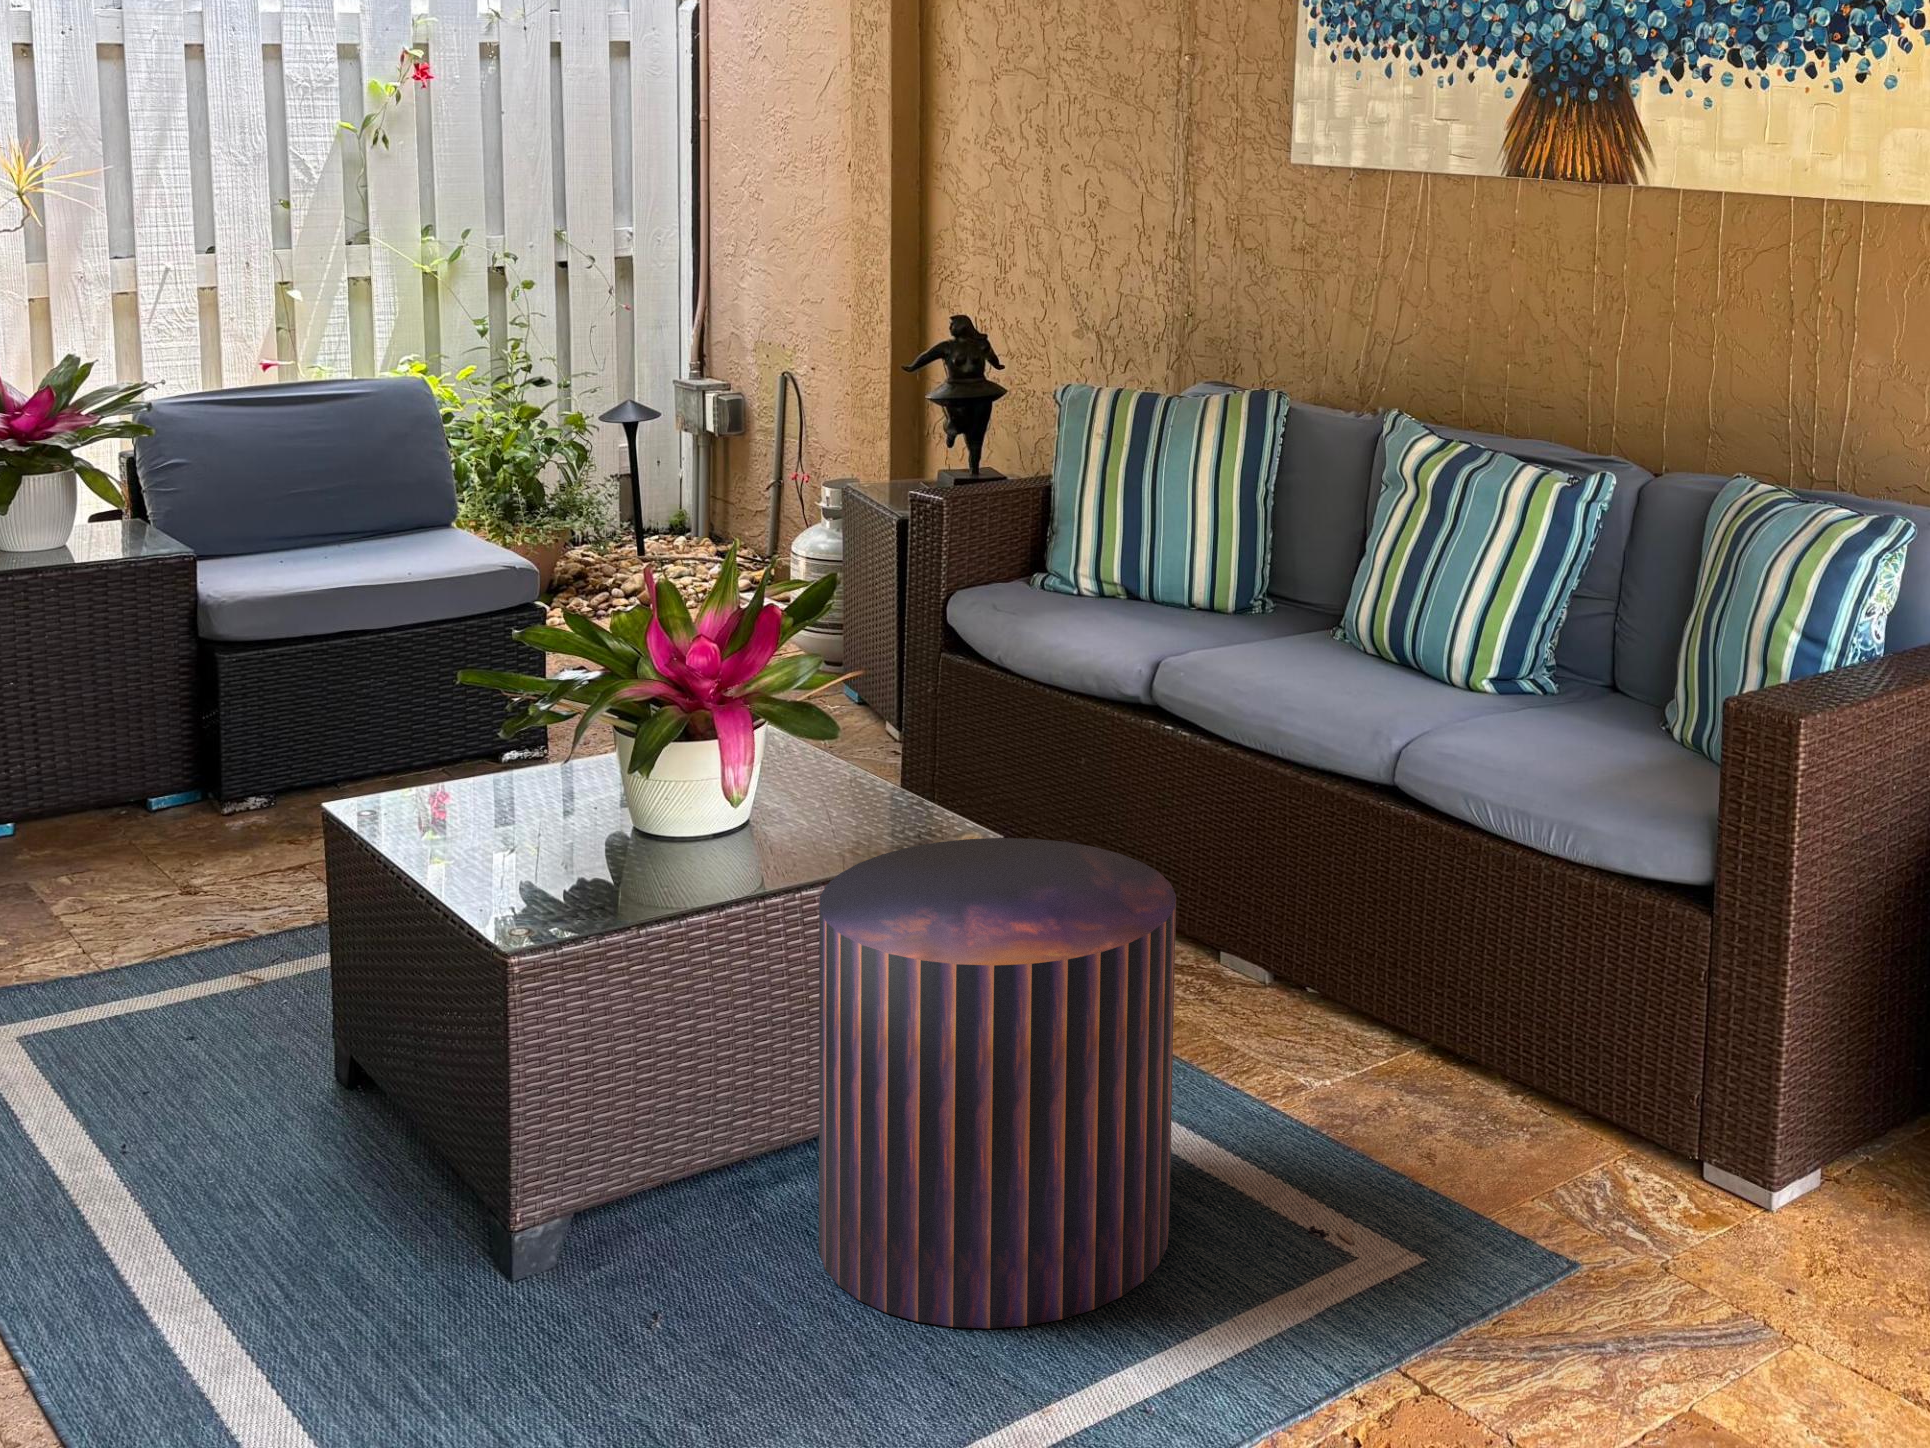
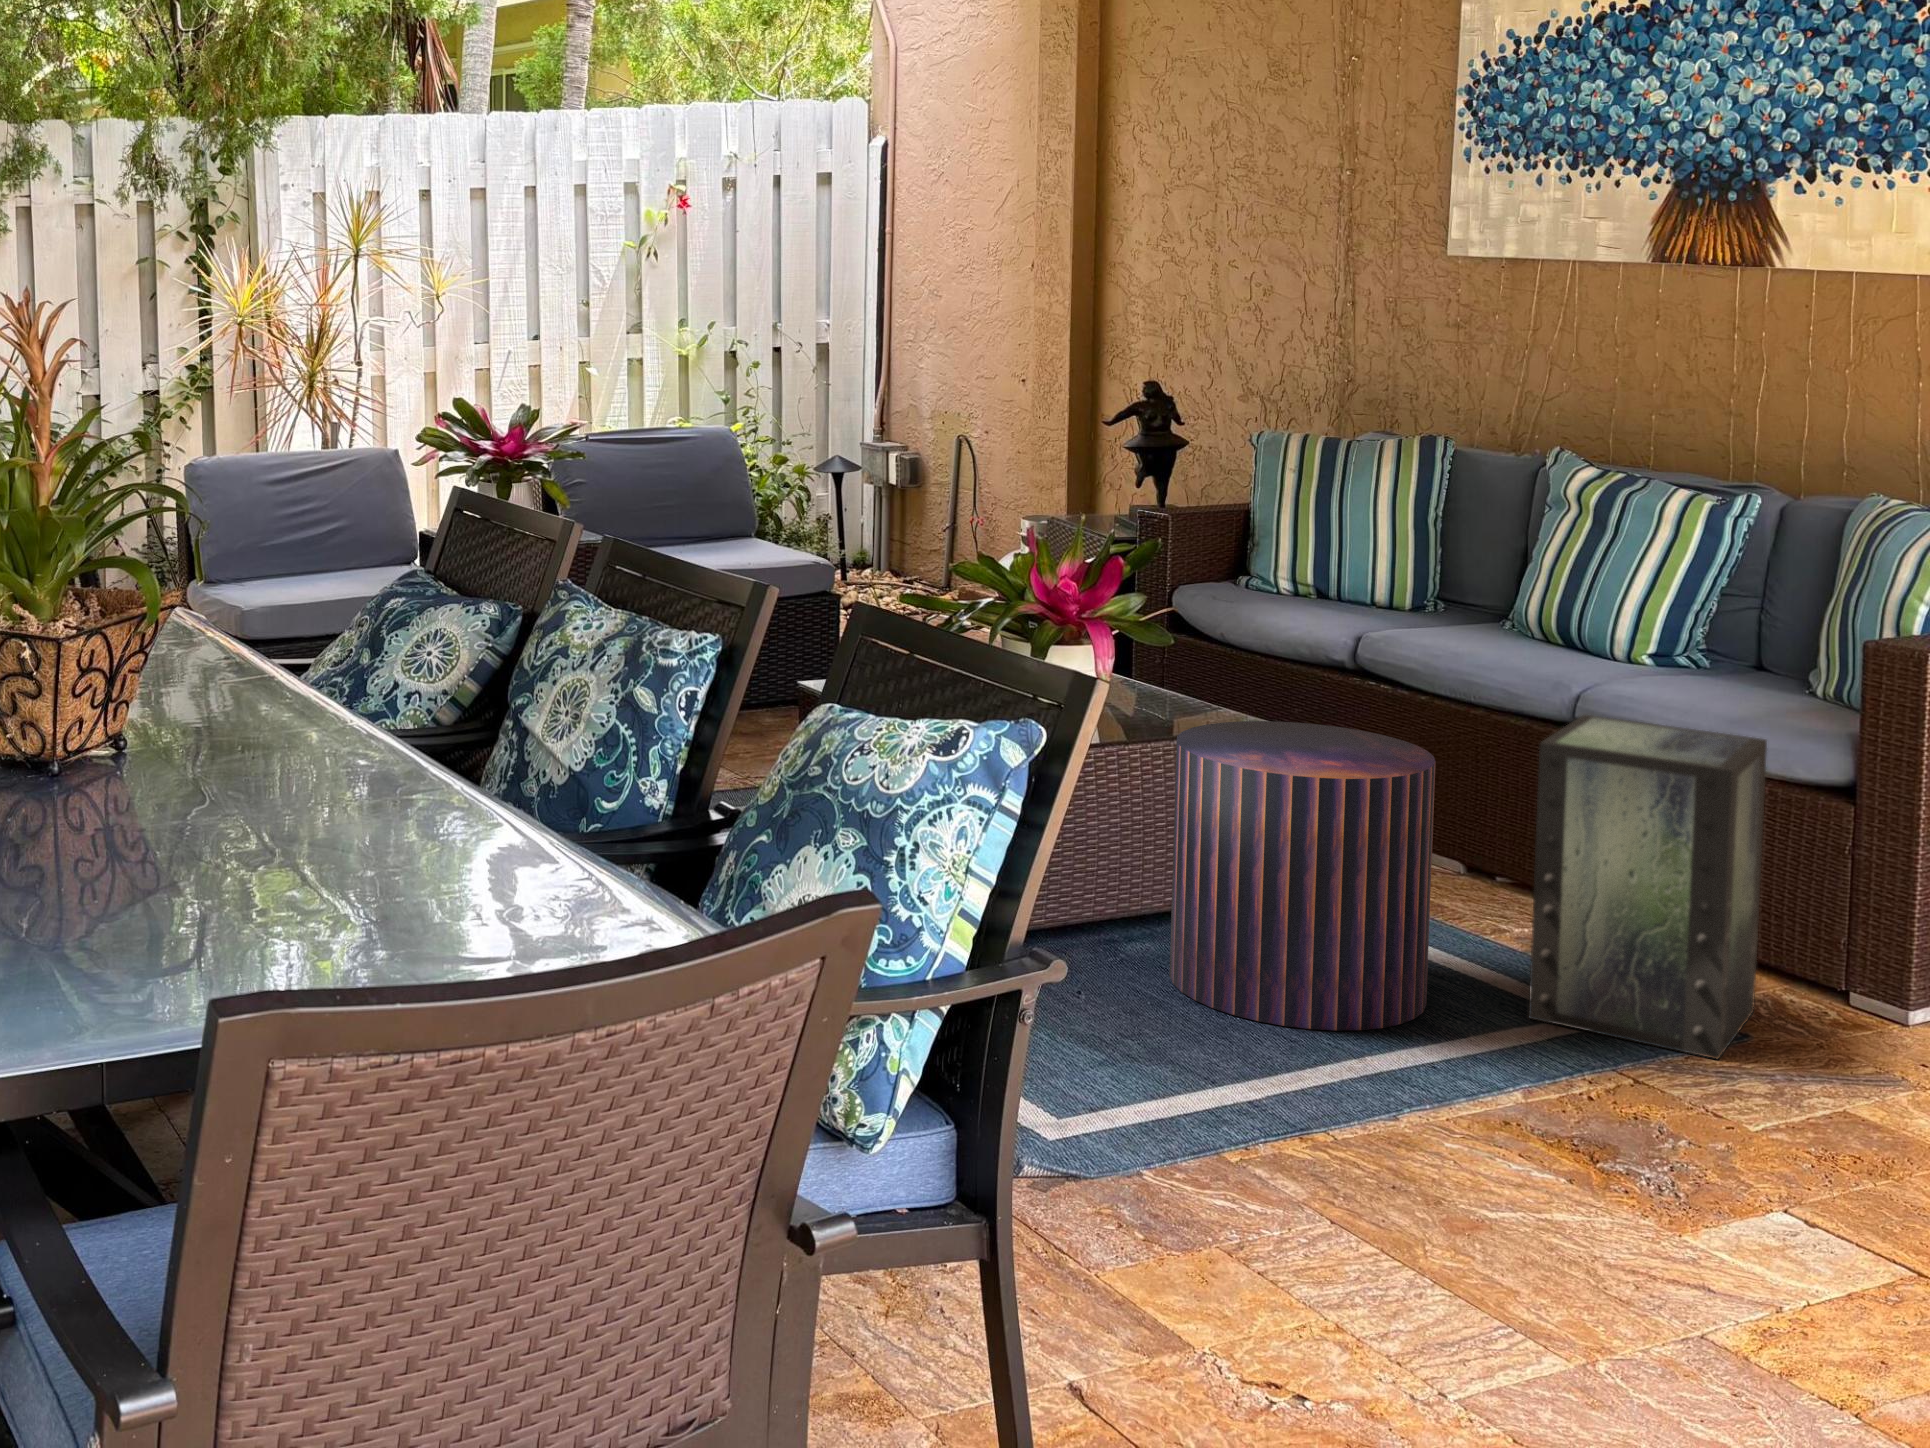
storage box: none [1299,807,1605,1310] -> present [1529,715,1767,1059]

